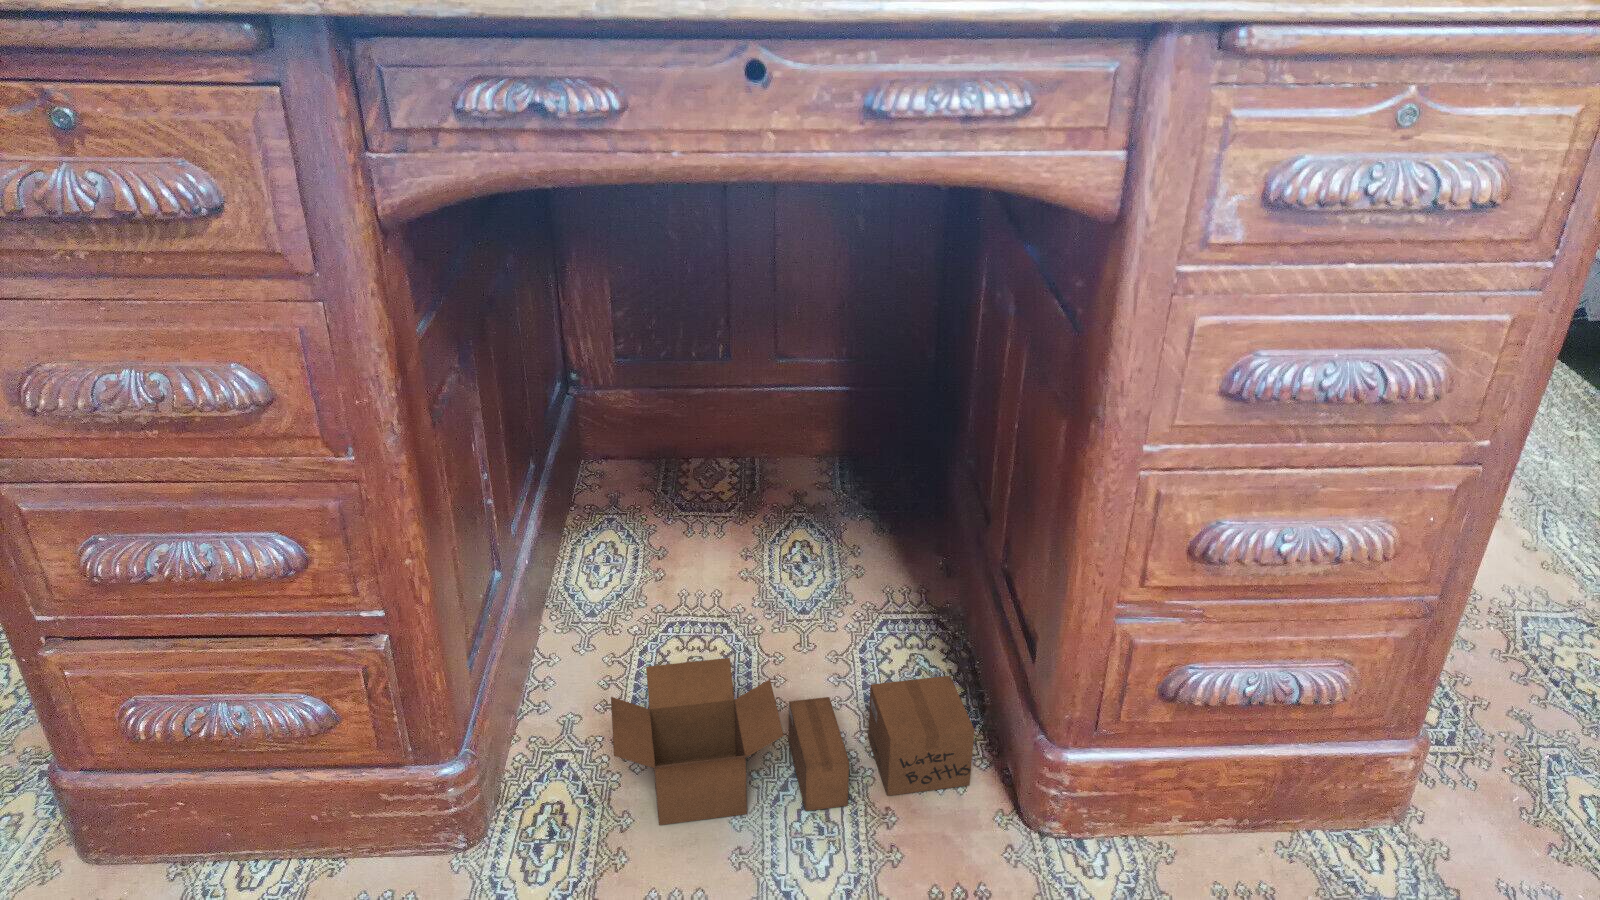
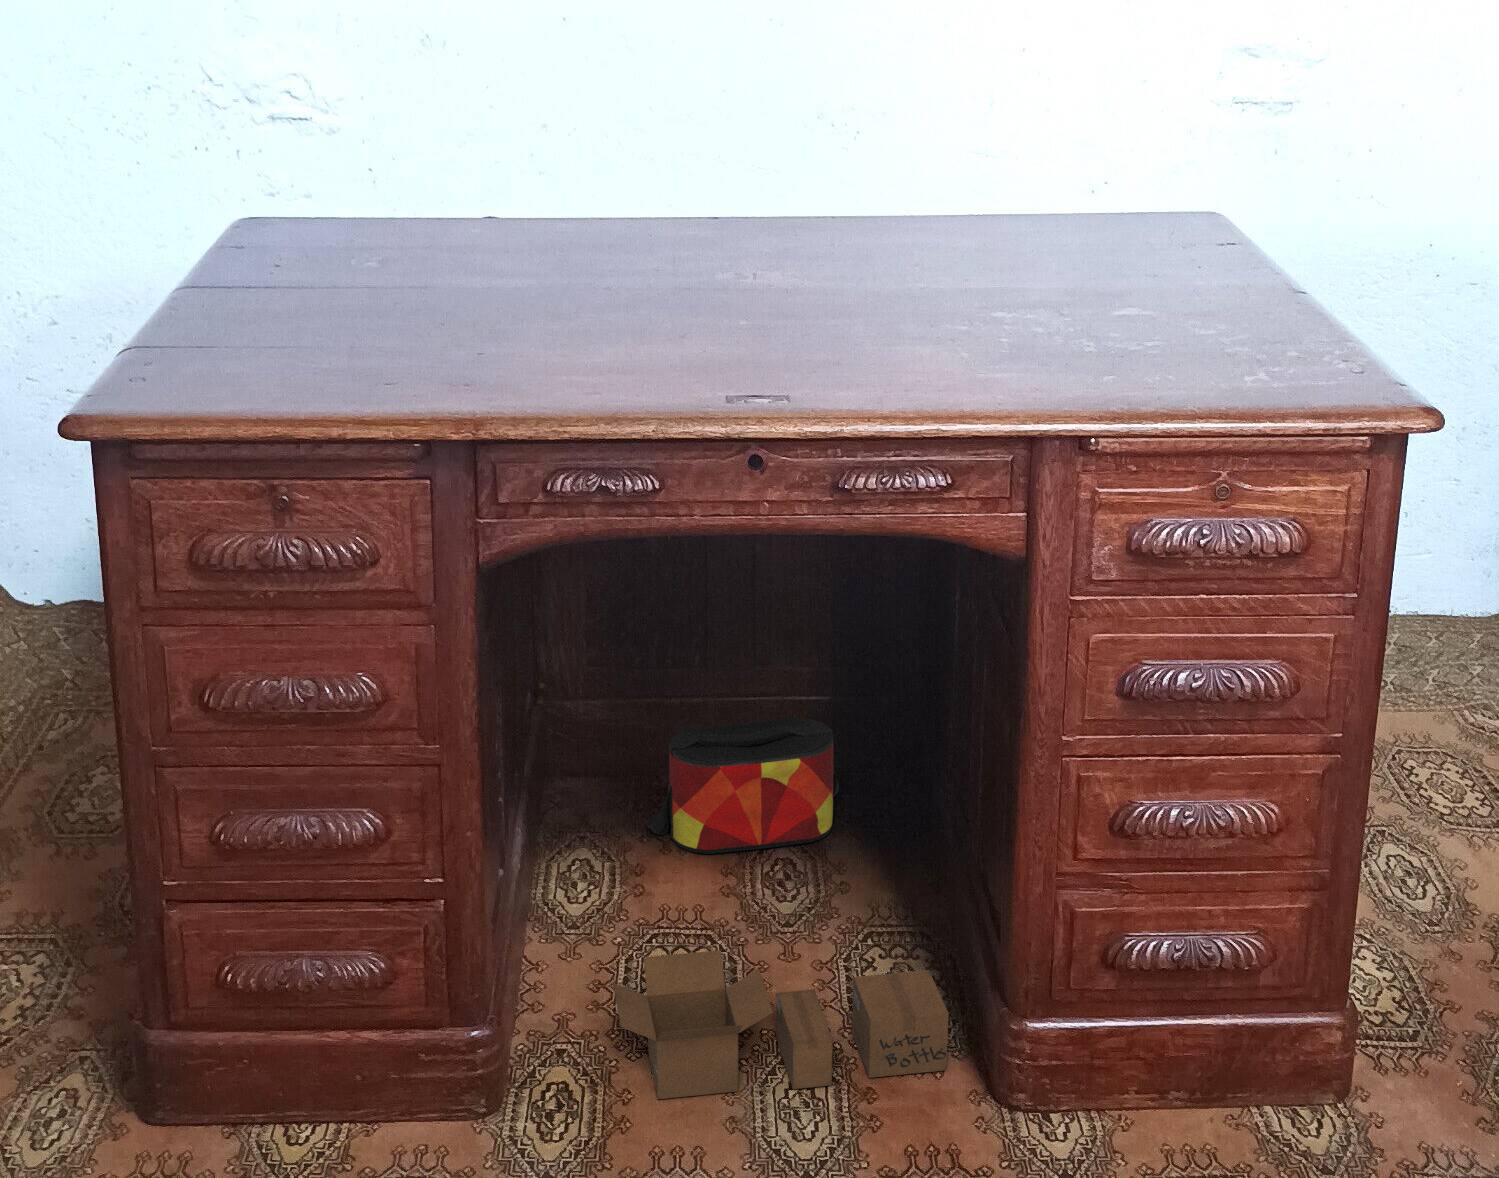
bag: none [670,406,852,537] -> present [647,718,839,854]

